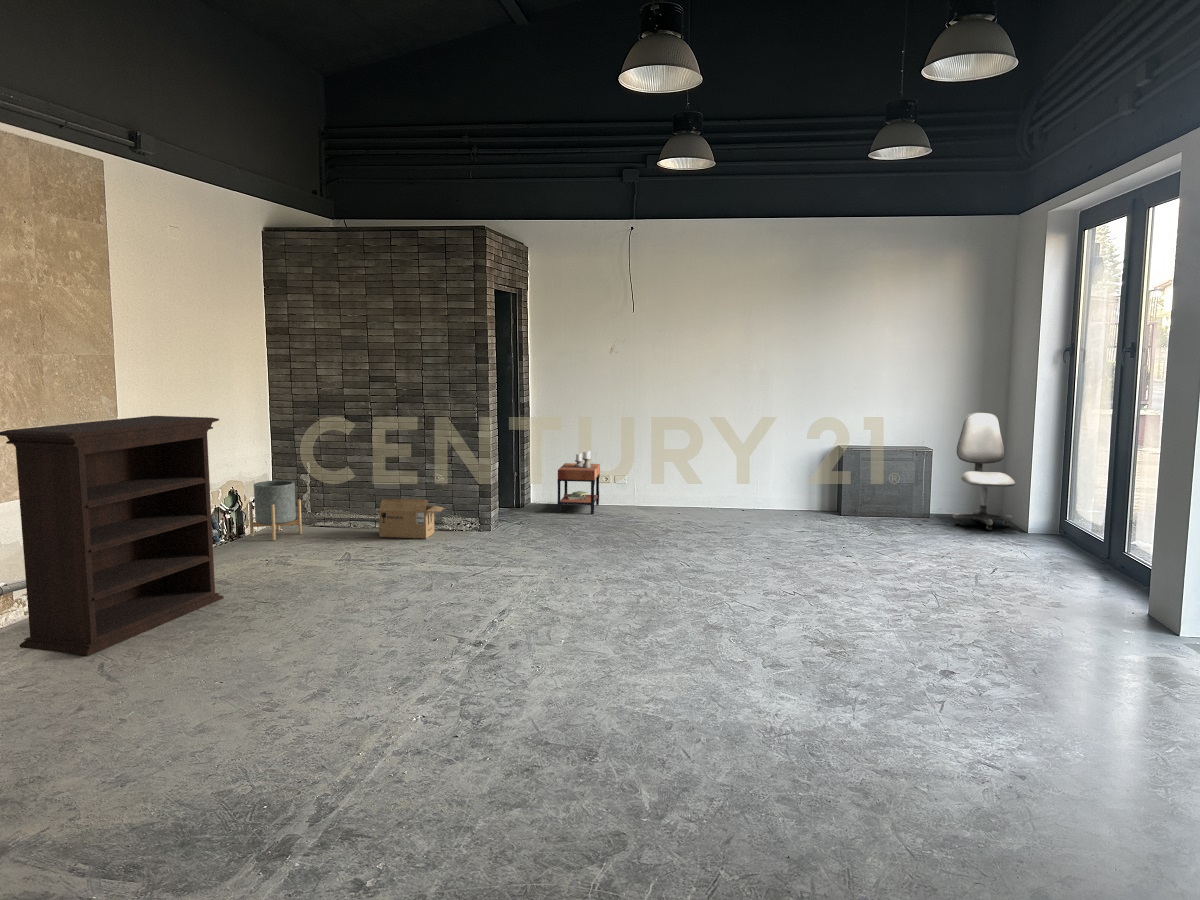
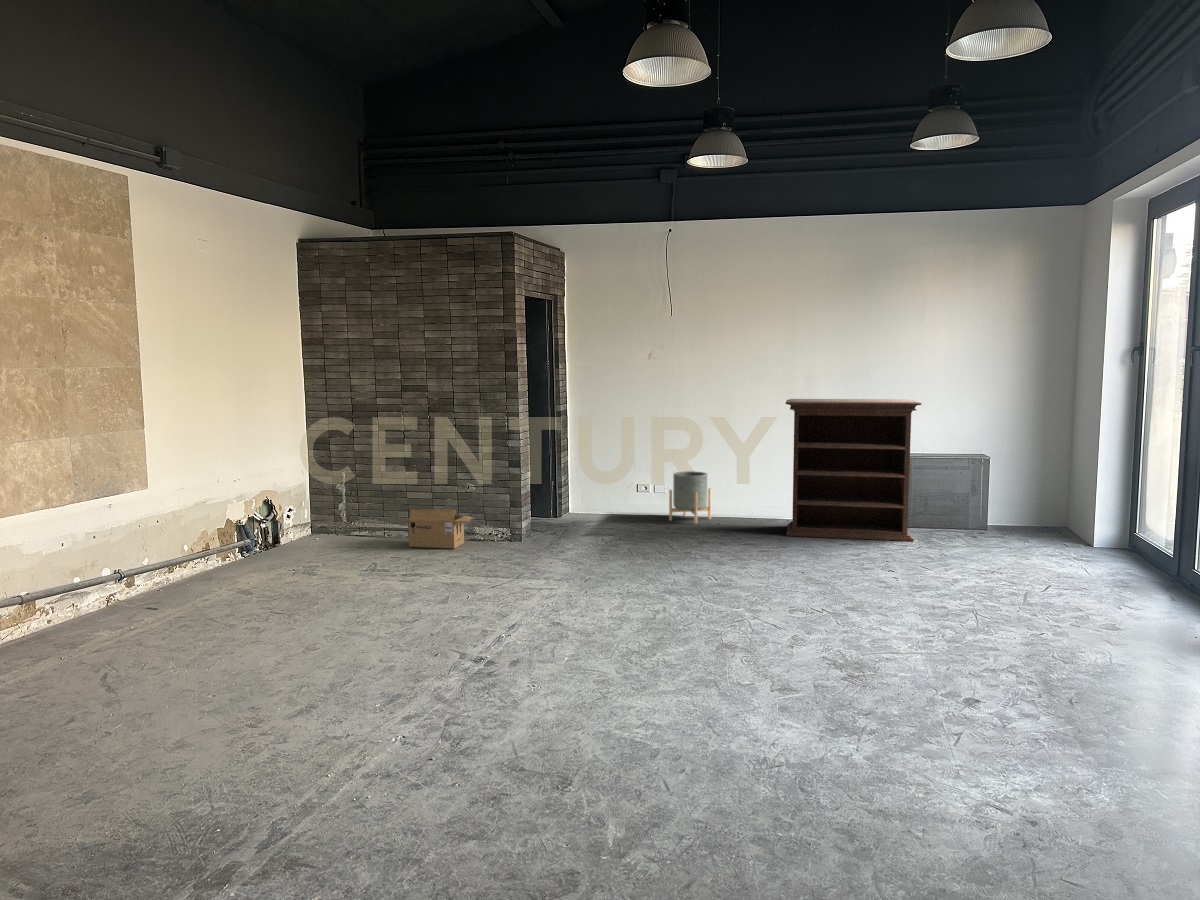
office chair: present [953,413,1016,531] -> none [1010,417,1079,543]
bookshelf: present [0,416,223,655] -> present [785,399,922,541]
side table: present [558,451,600,514] -> none [592,459,637,524]
planter: present [249,480,302,540] -> present [669,471,711,524]

